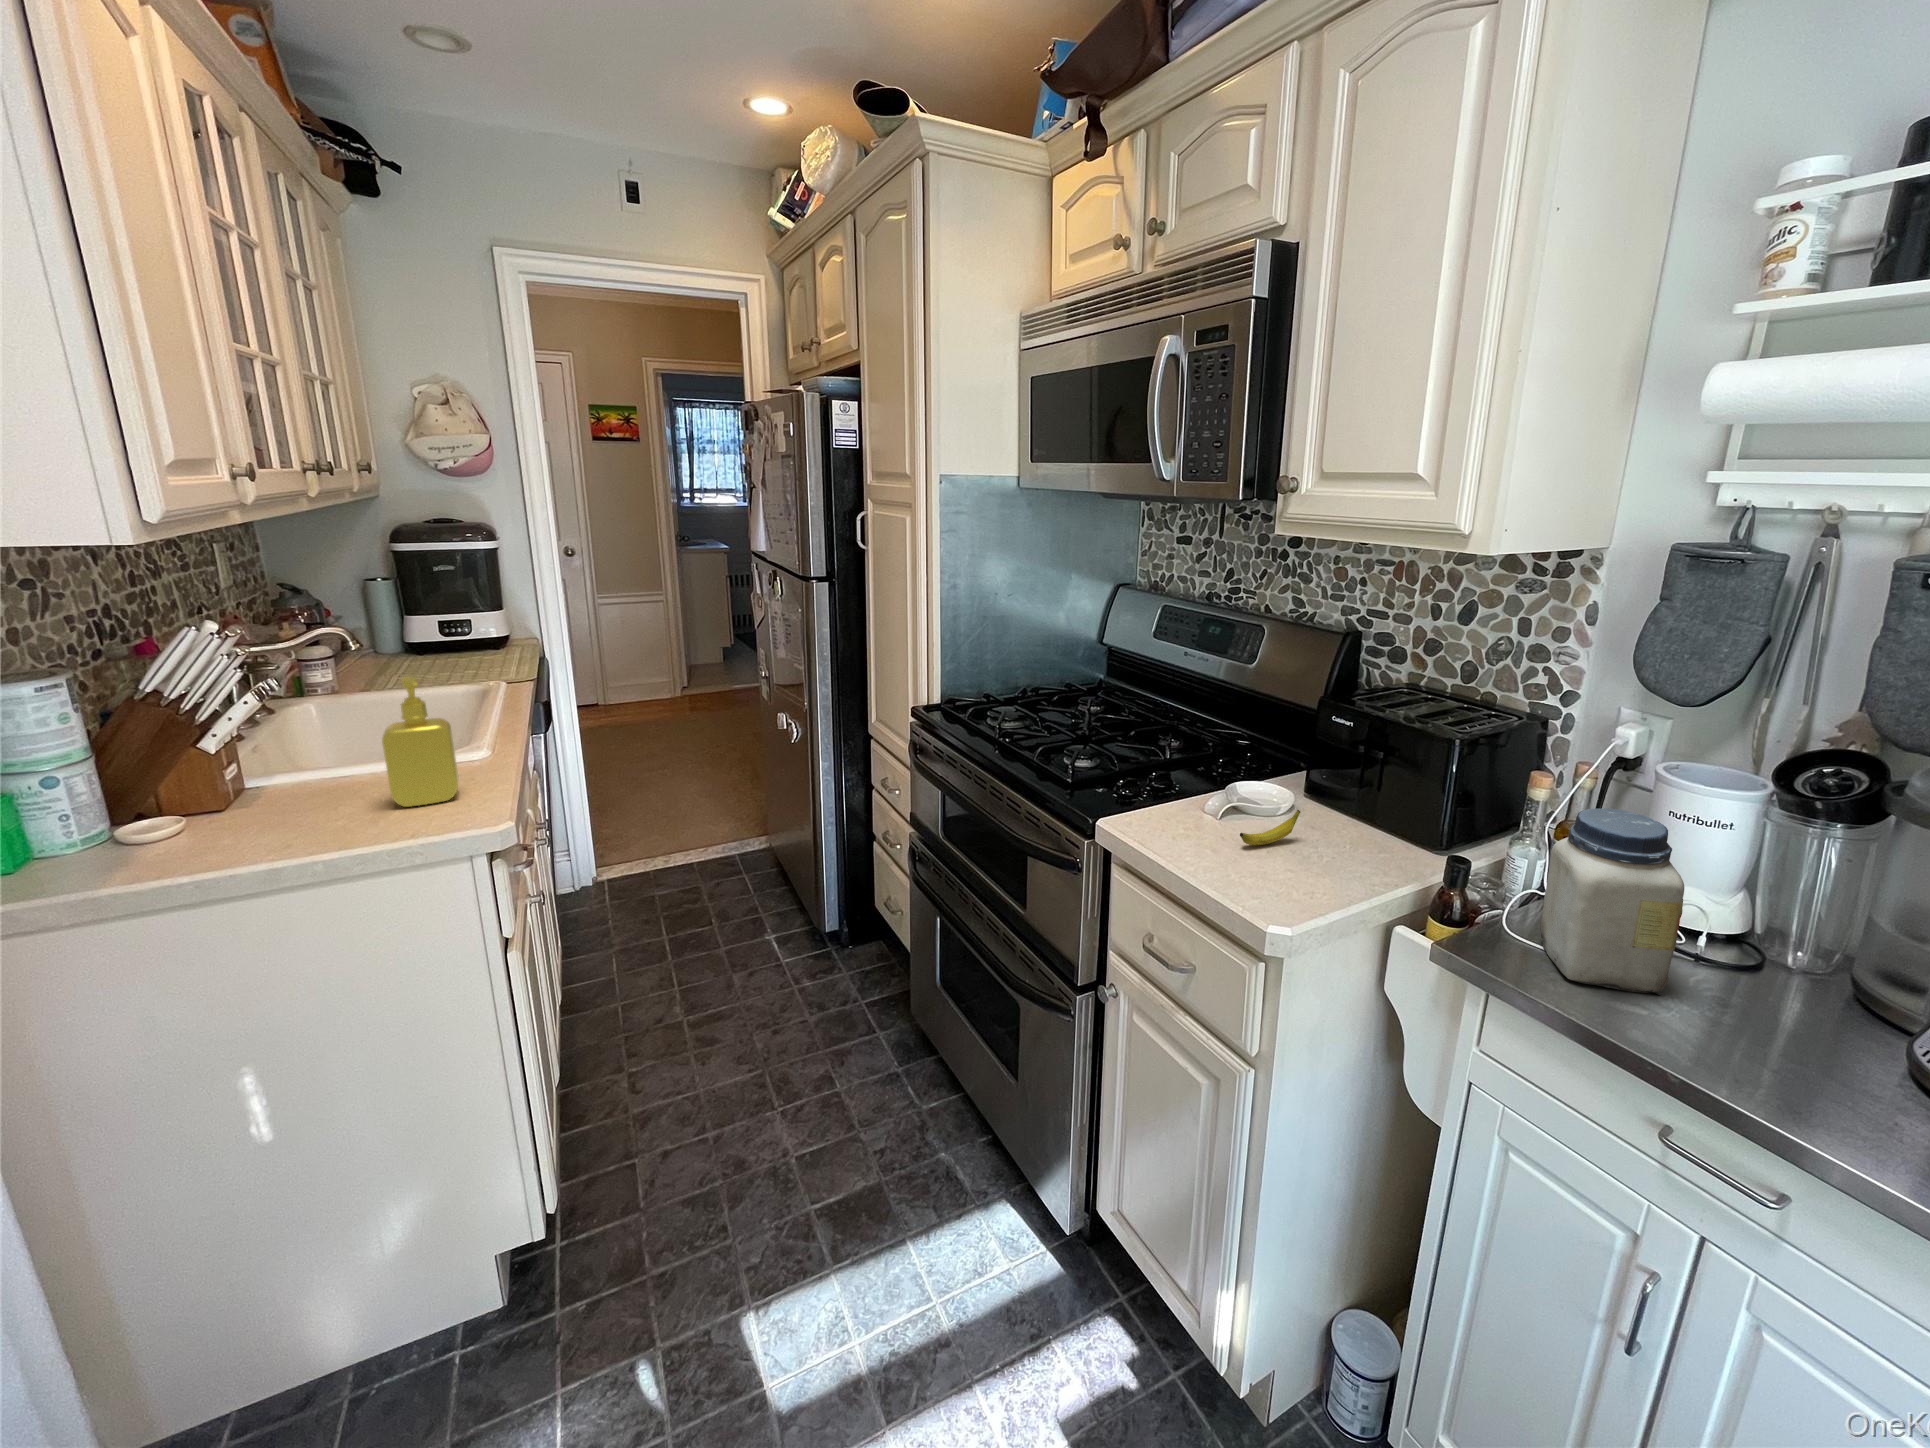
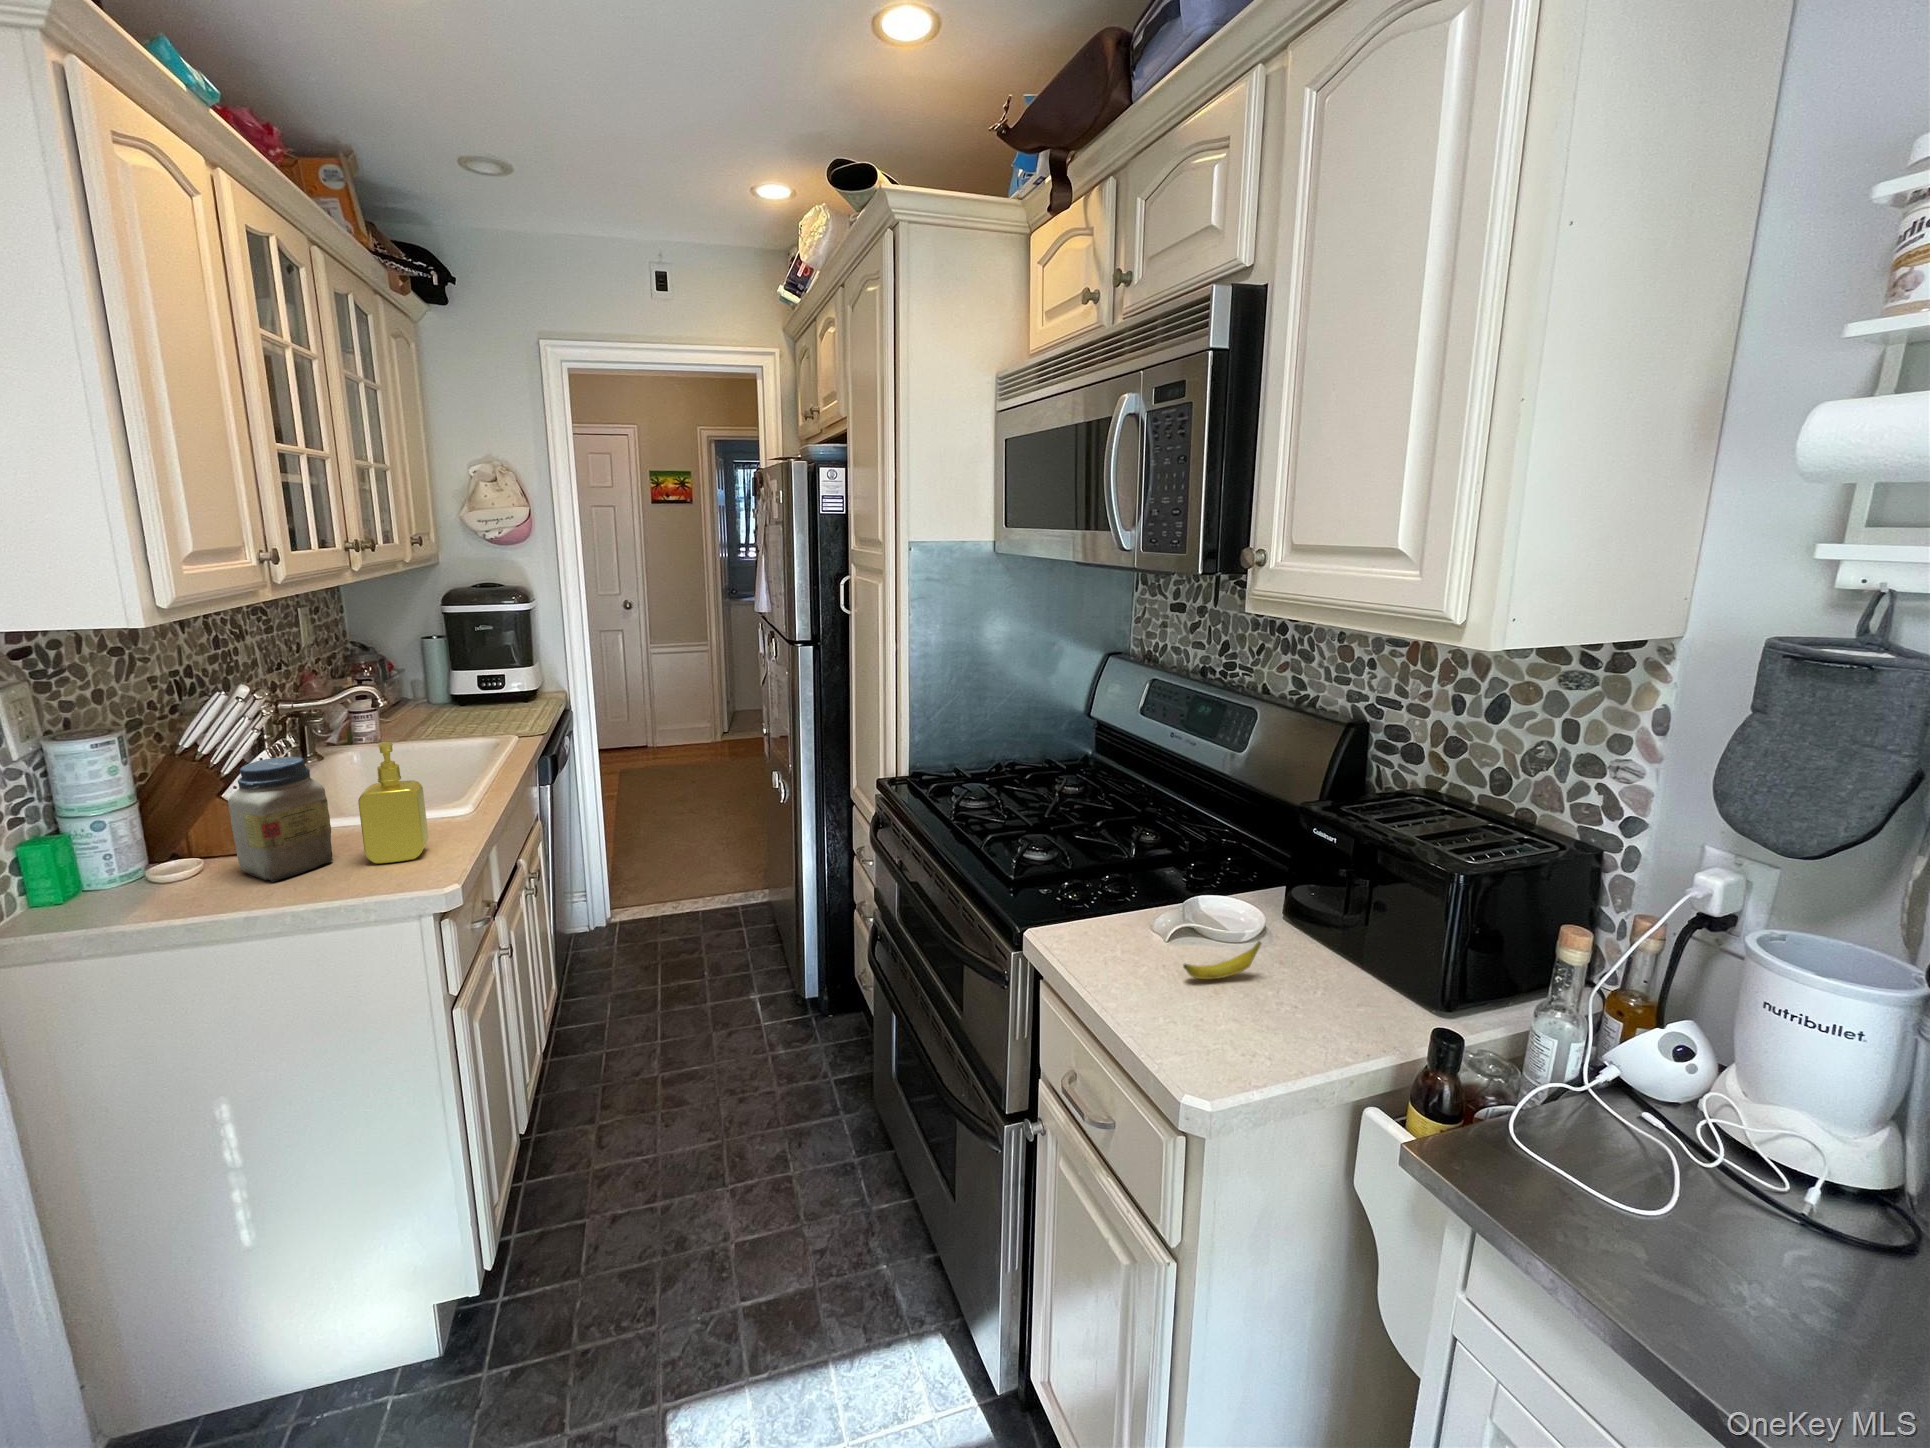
jar: present [1540,809,1684,996] -> present [228,757,333,882]

